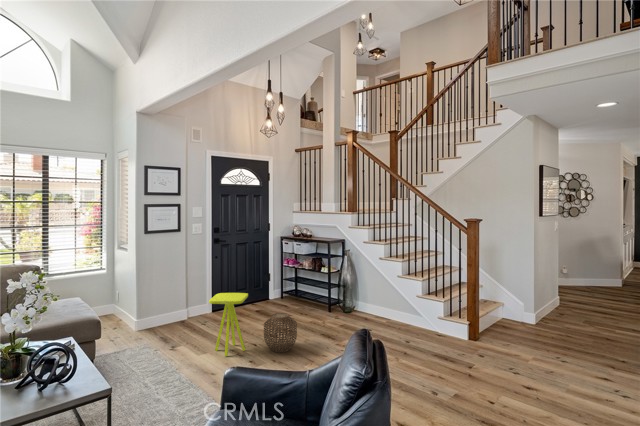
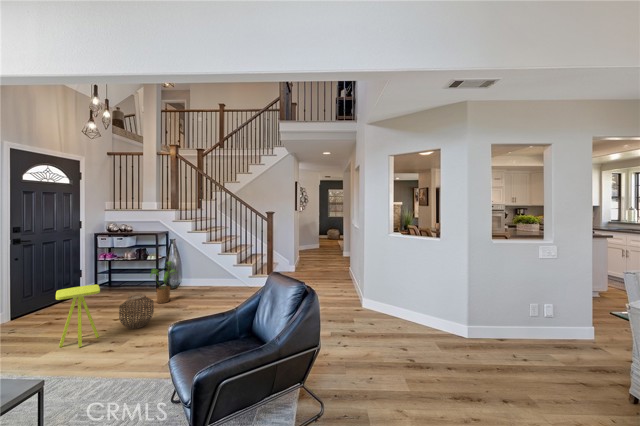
house plant: none [311,277,339,328] -> present [150,261,177,303]

